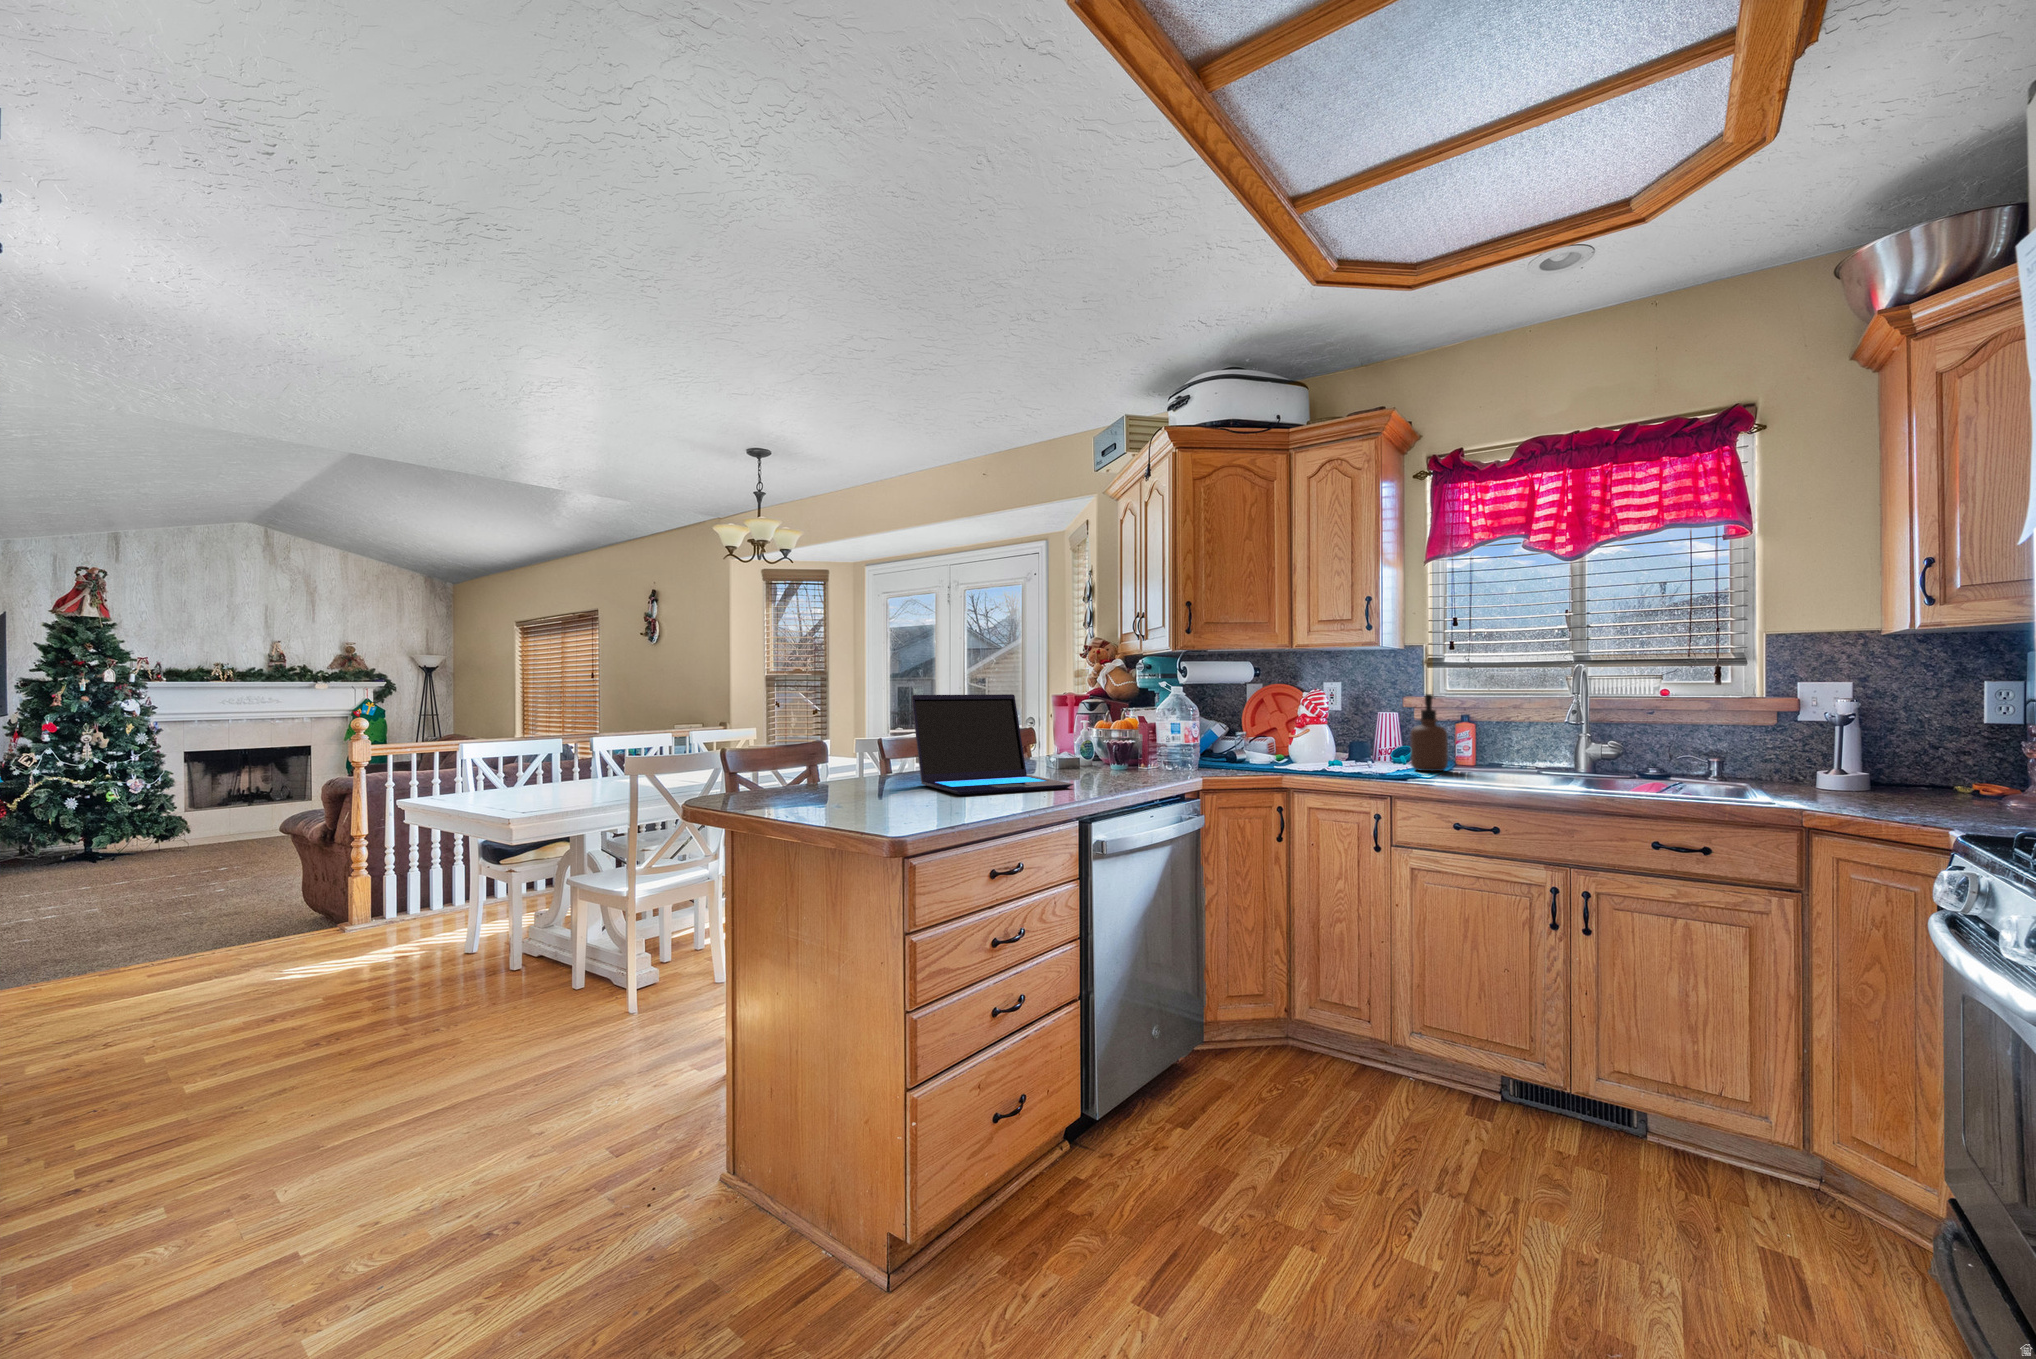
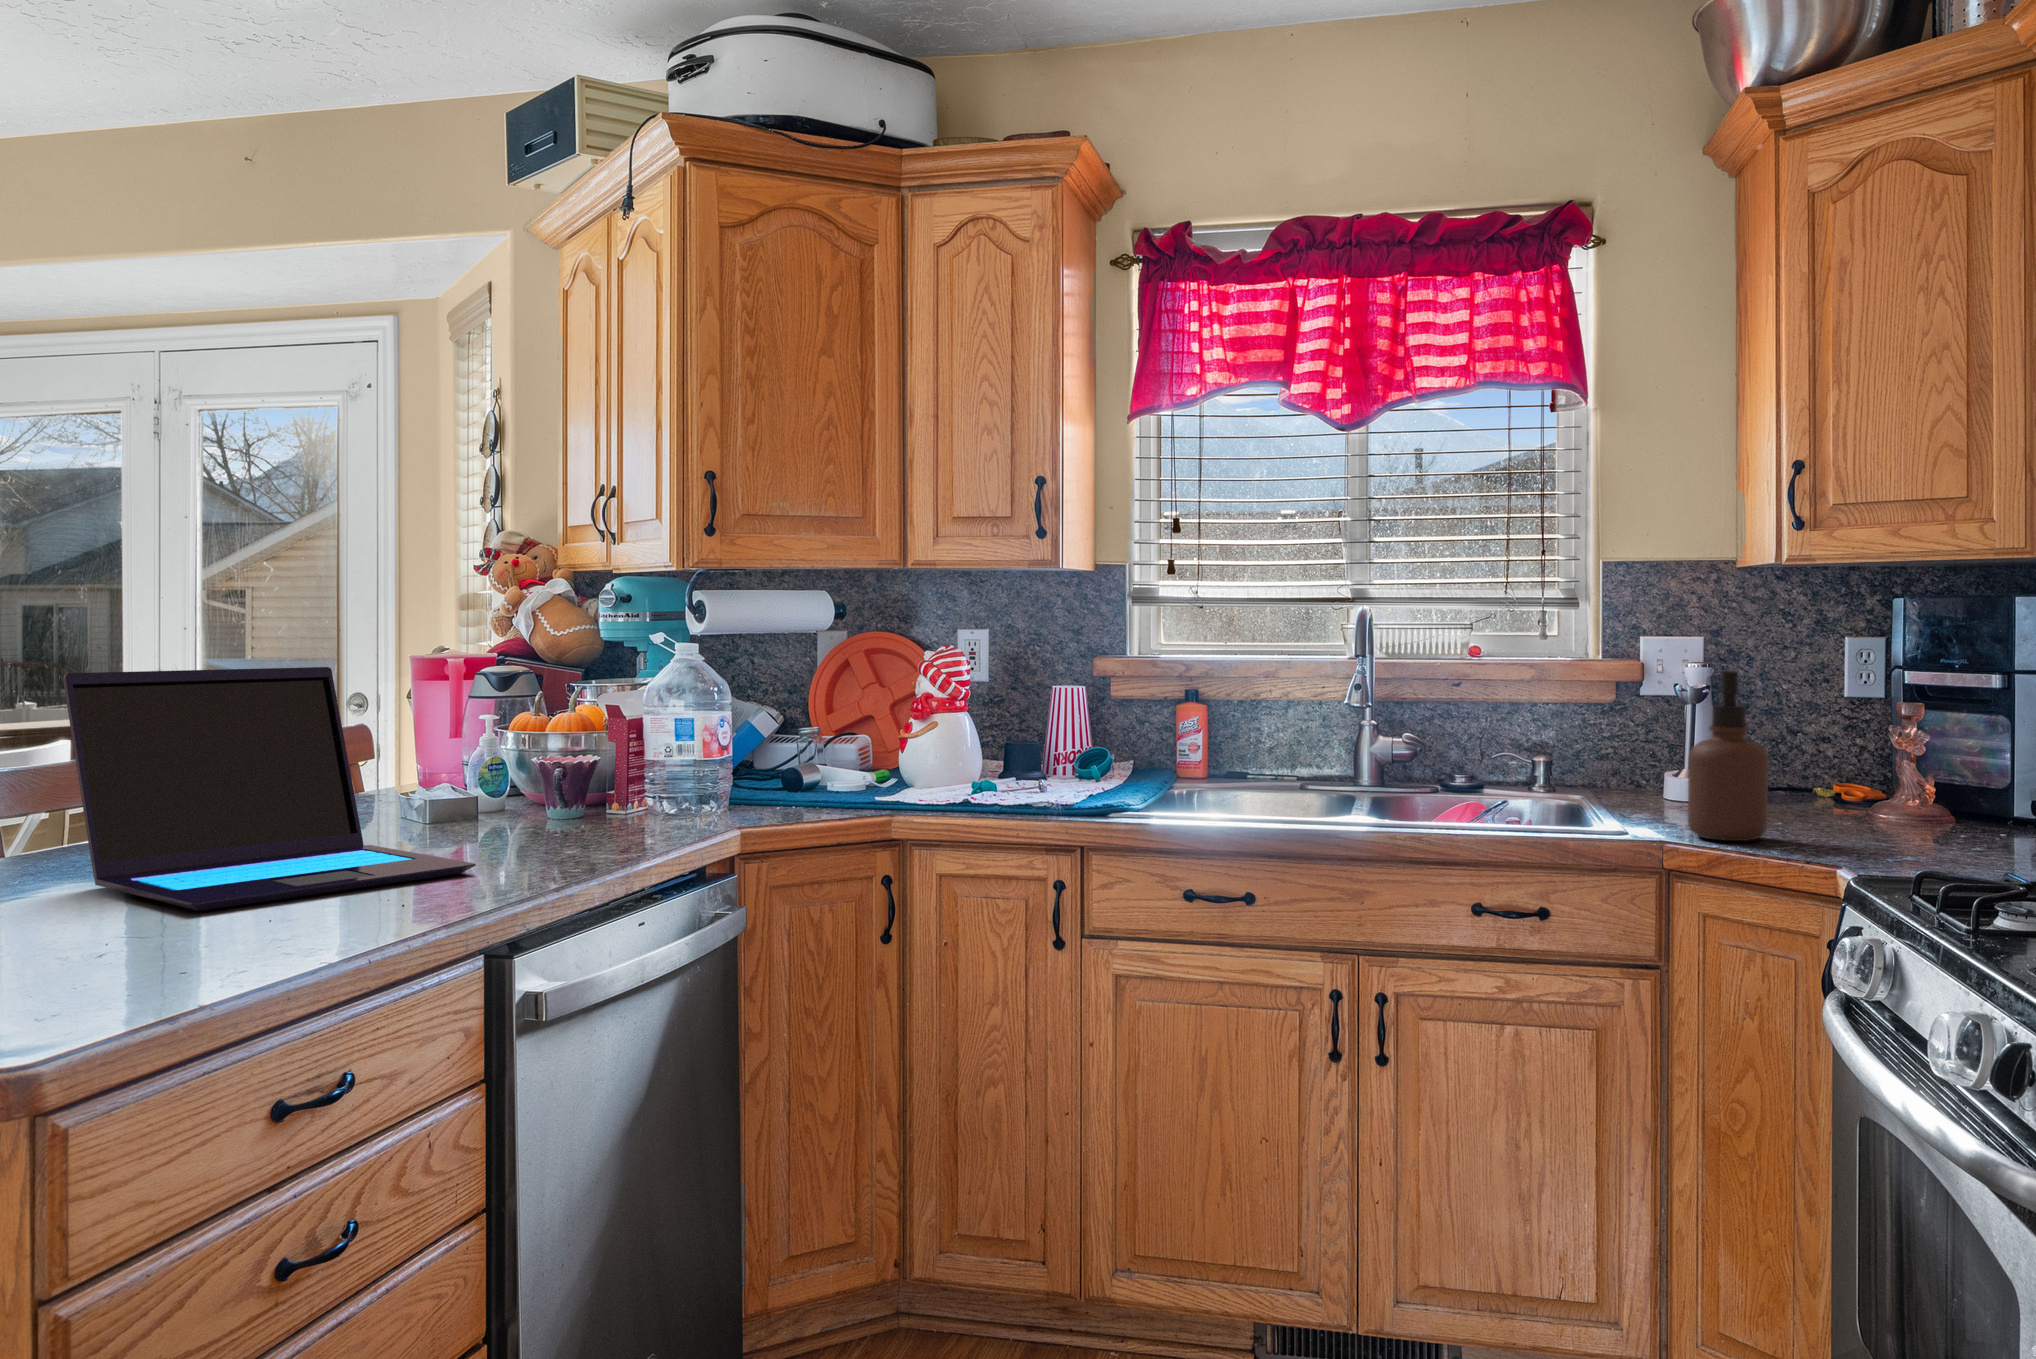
soap dispenser: present [1410,694,1448,771] -> present [1688,671,1768,841]

